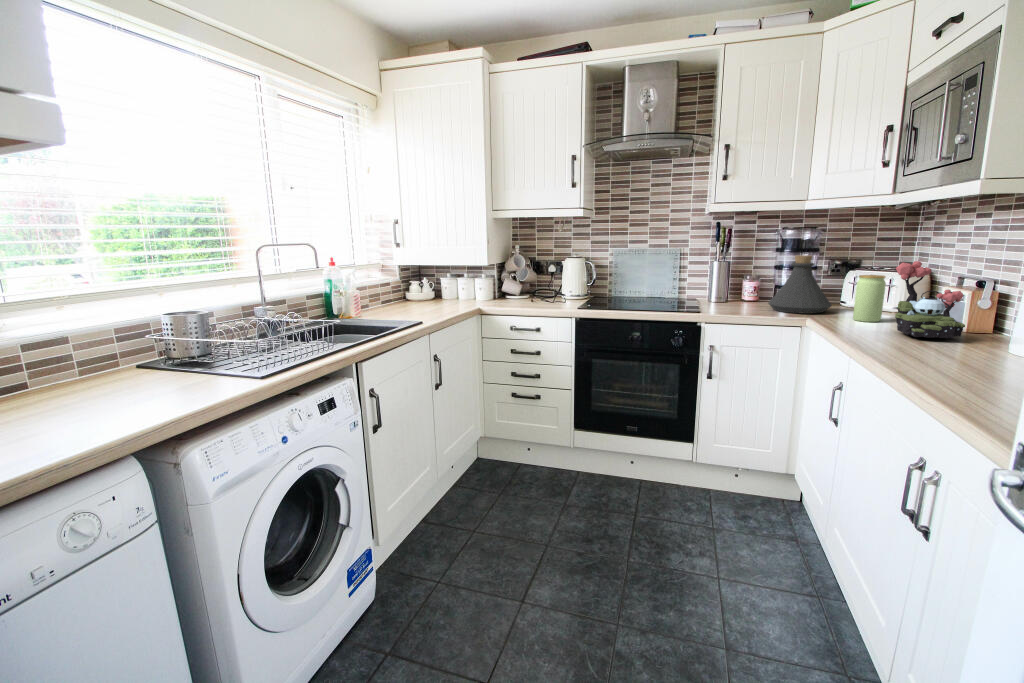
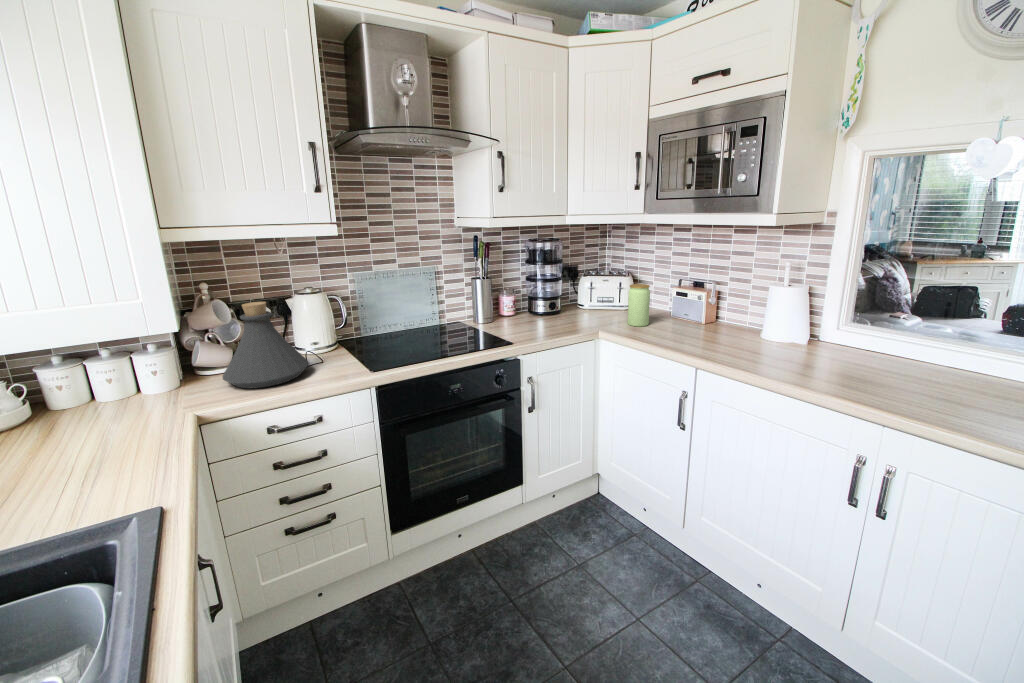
bottle: present [768,255,832,314] -> present [223,302,309,389]
plant: present [895,261,965,338] -> none [682,273,738,340]

